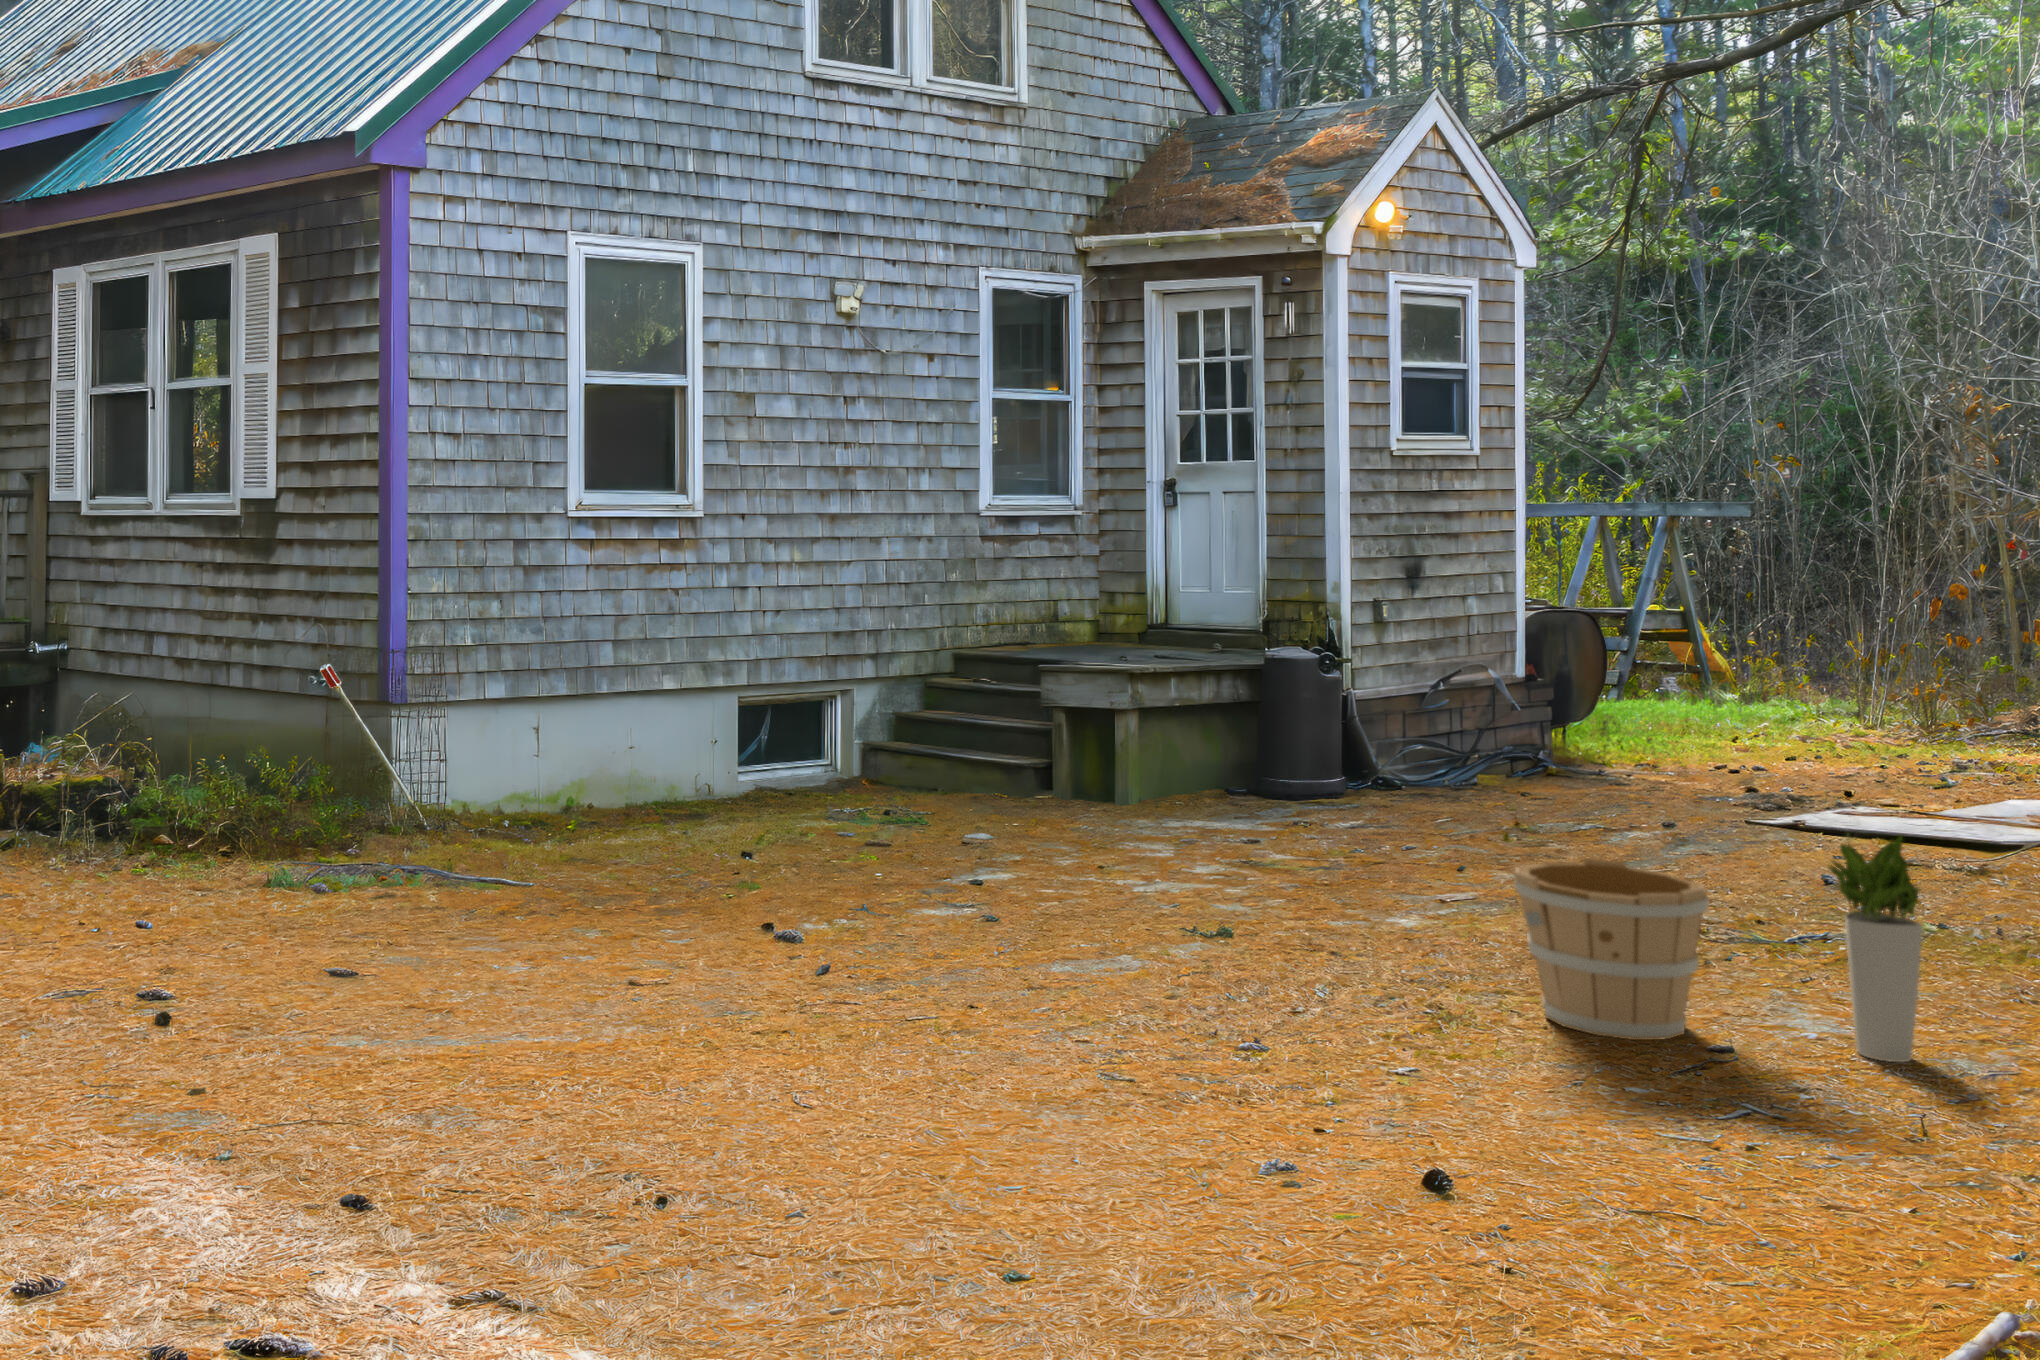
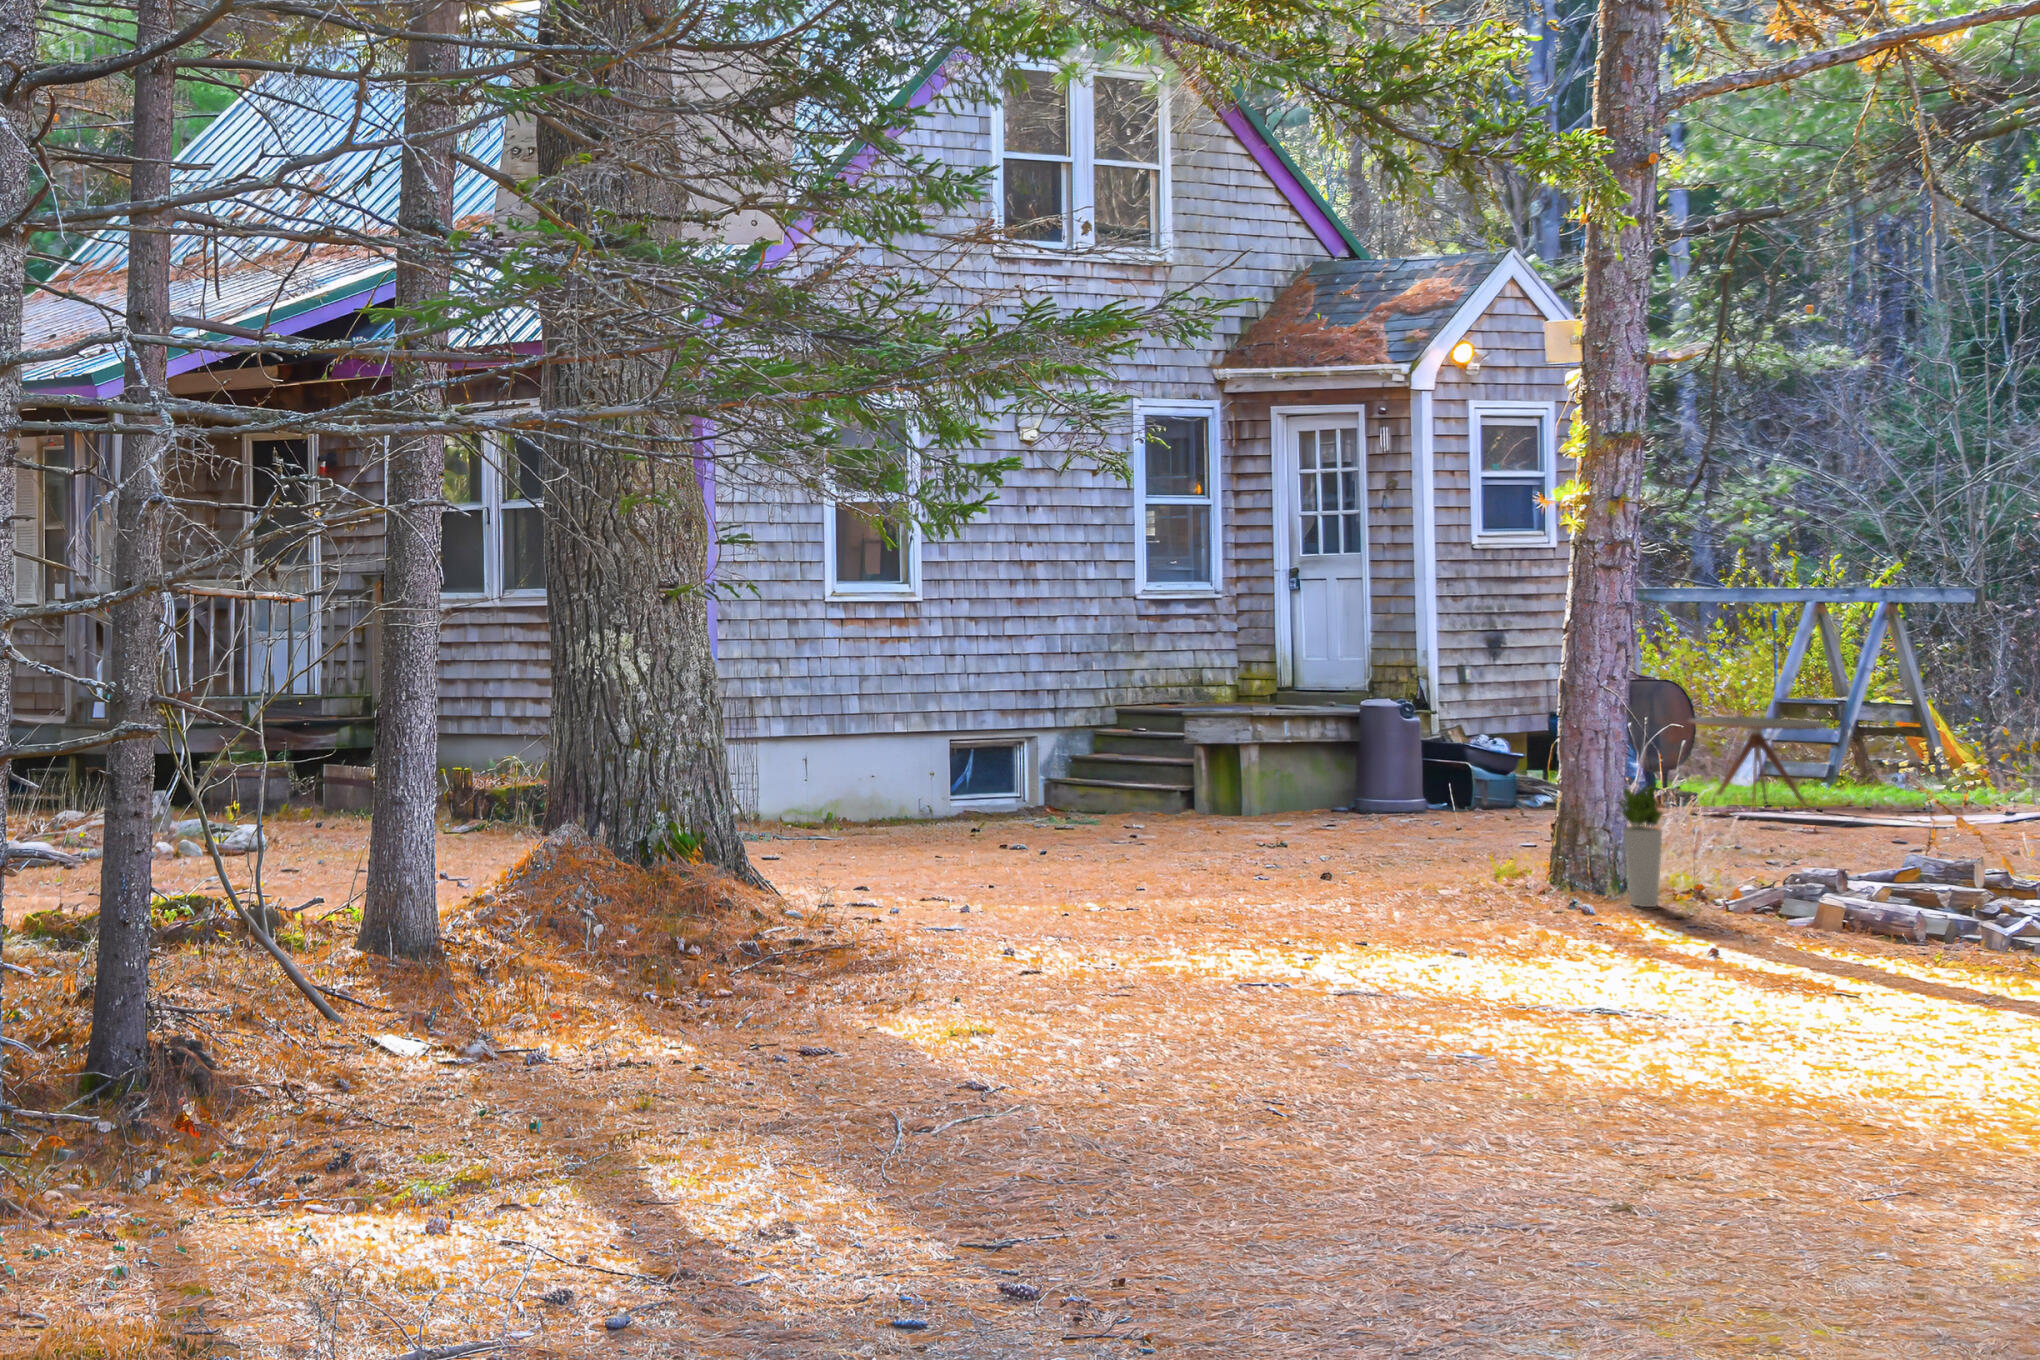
round table: none [1696,671,1895,802] -> present [1688,717,1827,810]
wooden bucket: present [1514,858,1709,1040] -> none [1449,806,1557,902]

